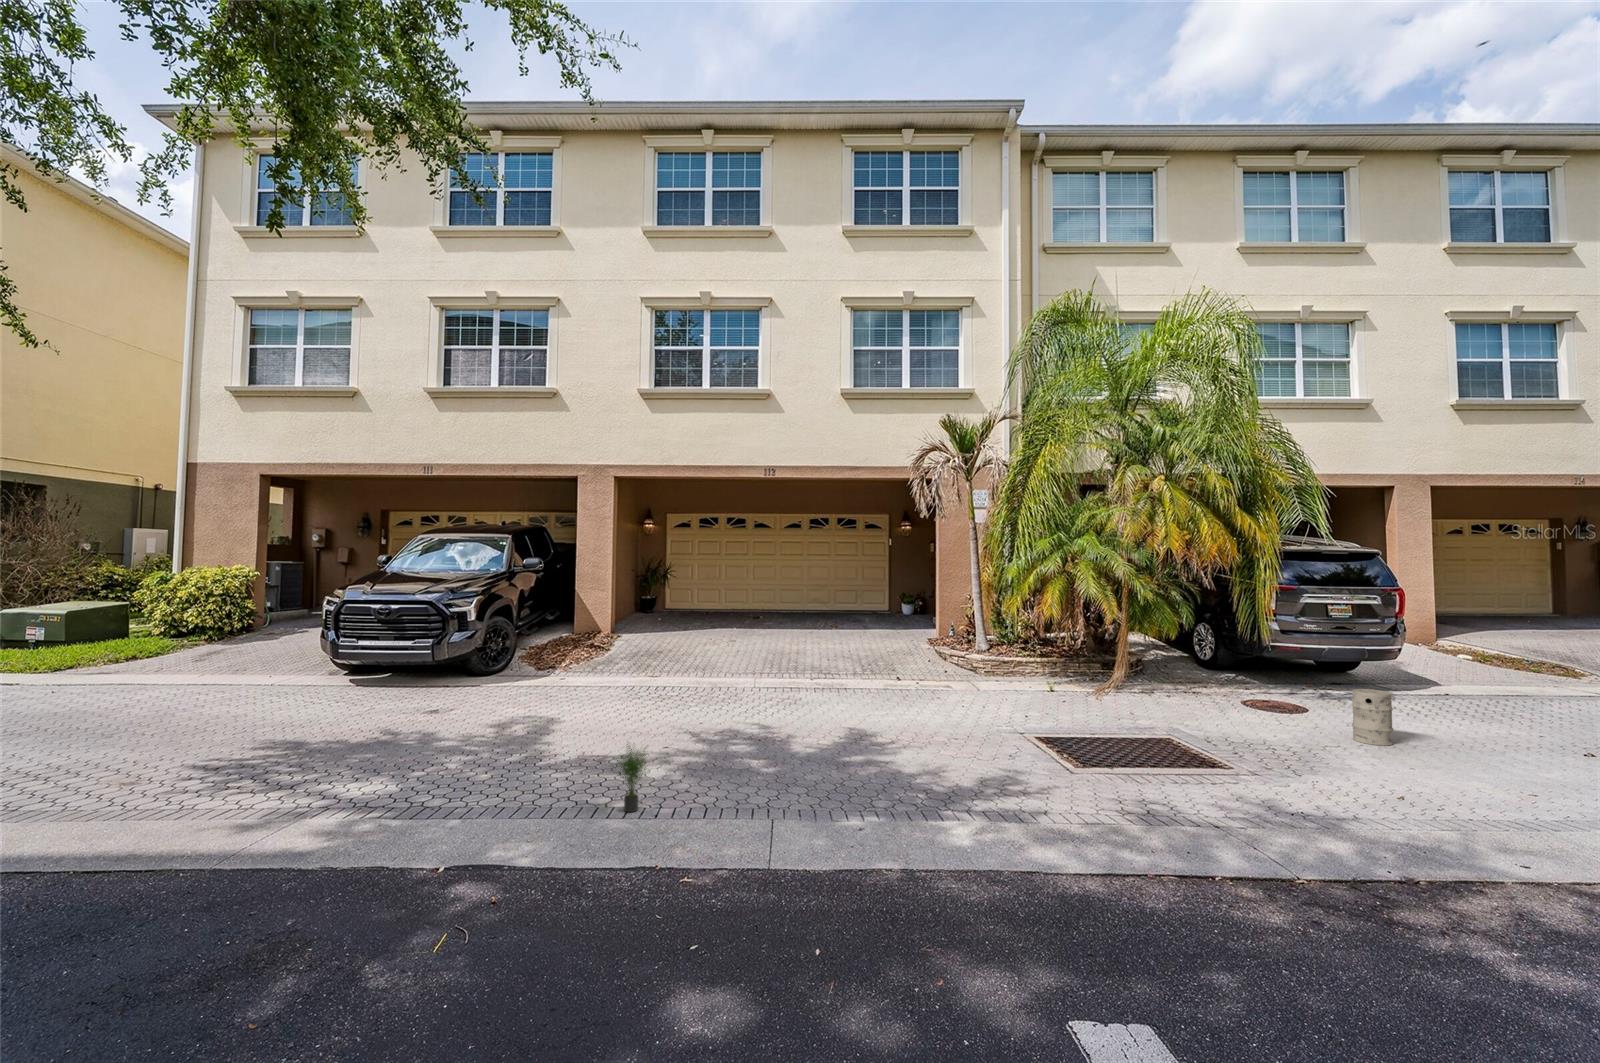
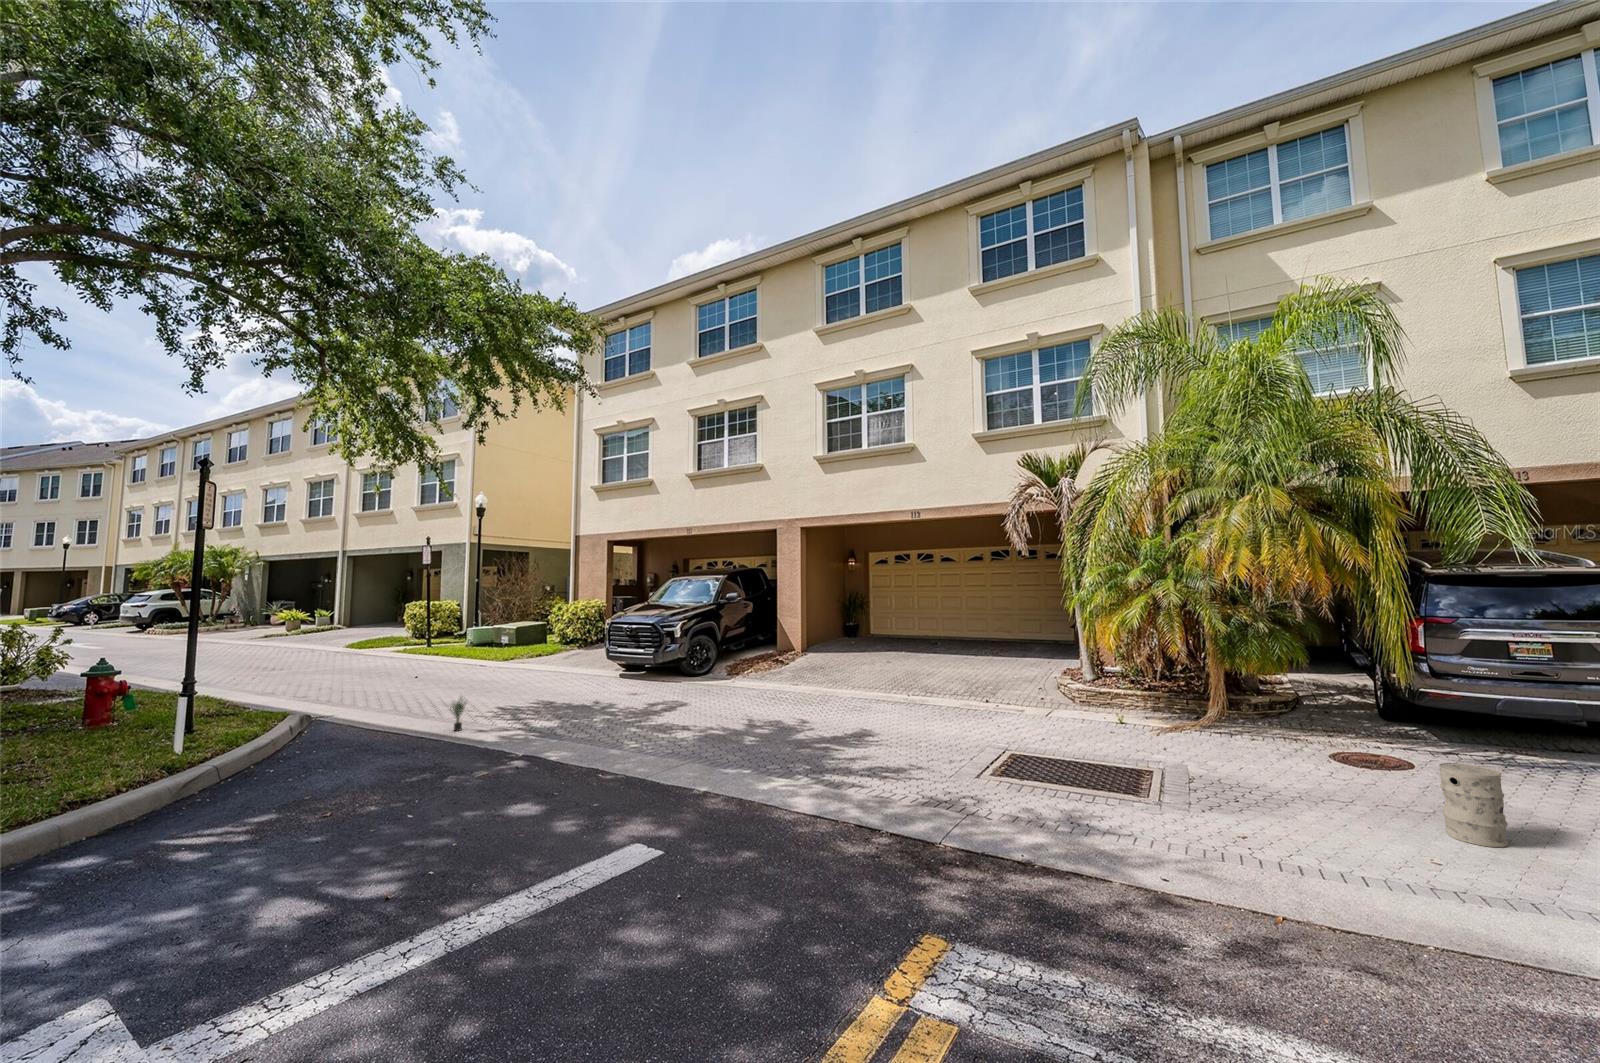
potted plant: present [617,744,648,812] -> present [451,697,466,731]

